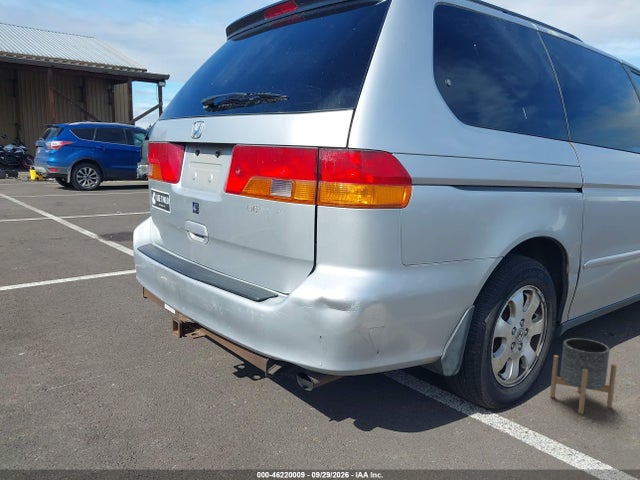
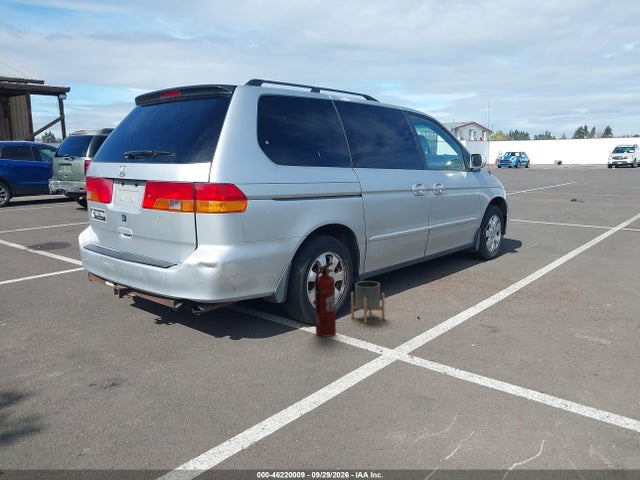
fire extinguisher: none [500,306,544,437] -> present [315,262,336,337]

